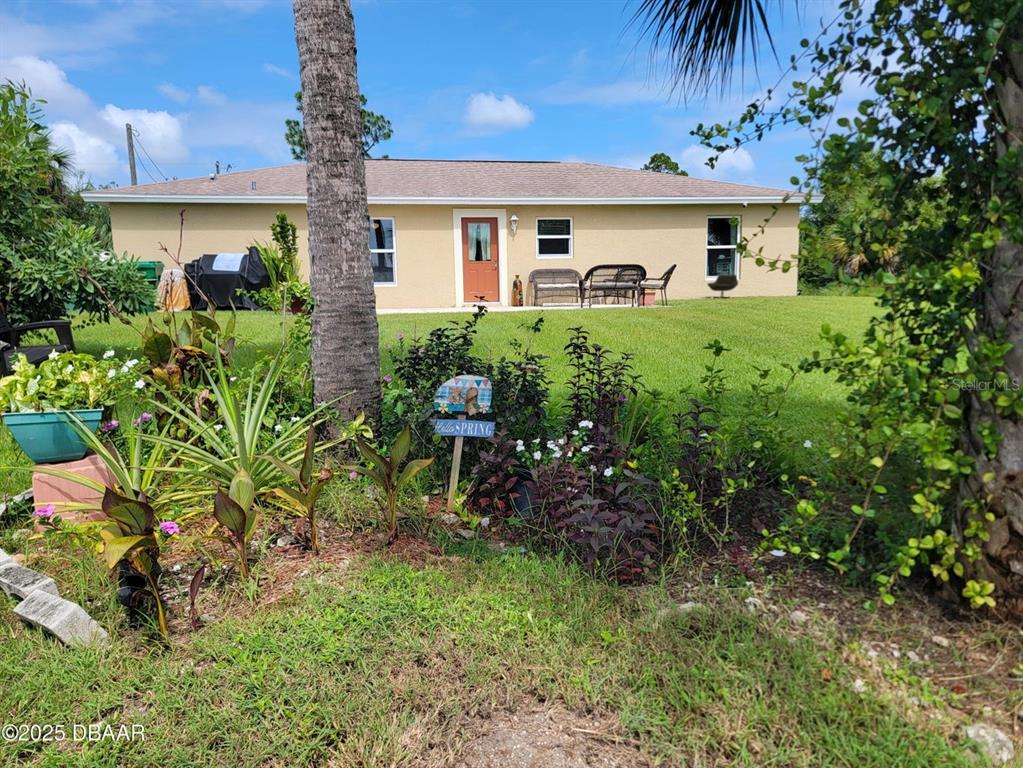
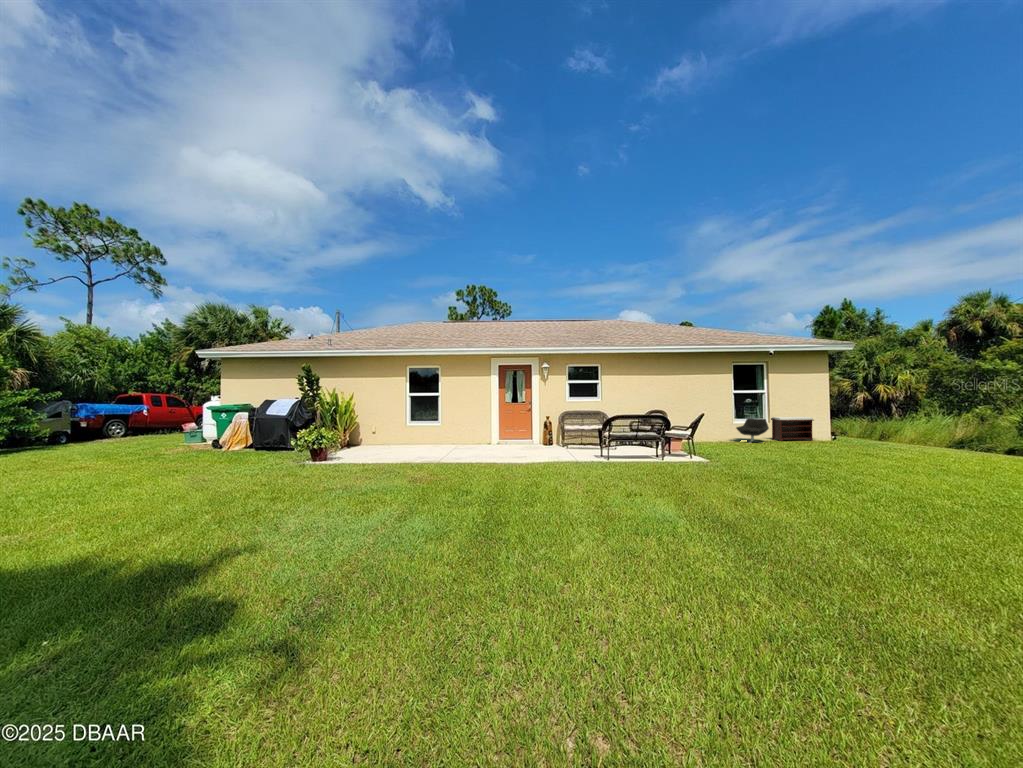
bench: none [741,273,781,297] -> present [771,417,814,441]

